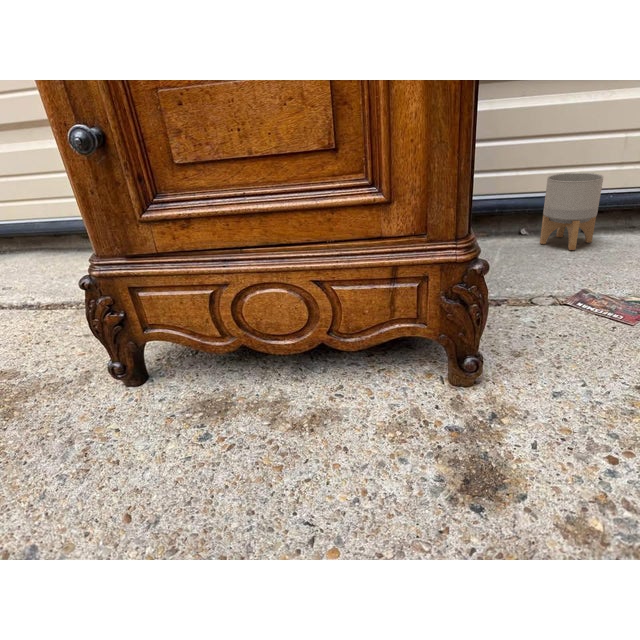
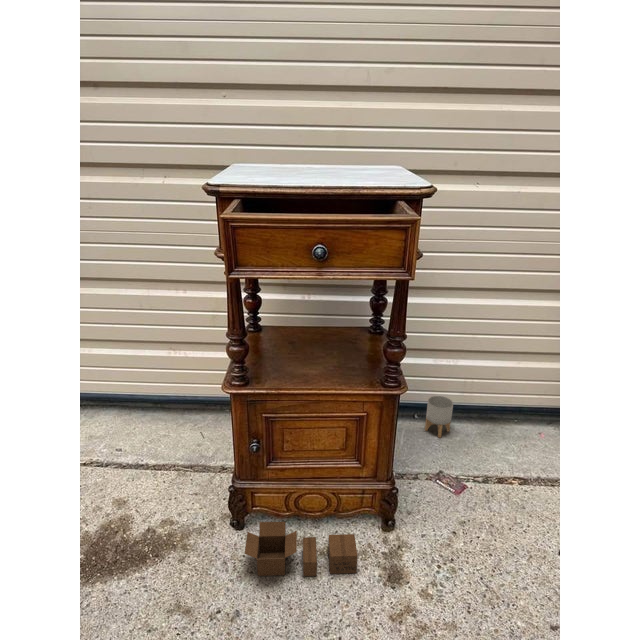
cardboard box: none [77,351,375,473] -> present [245,522,358,576]

